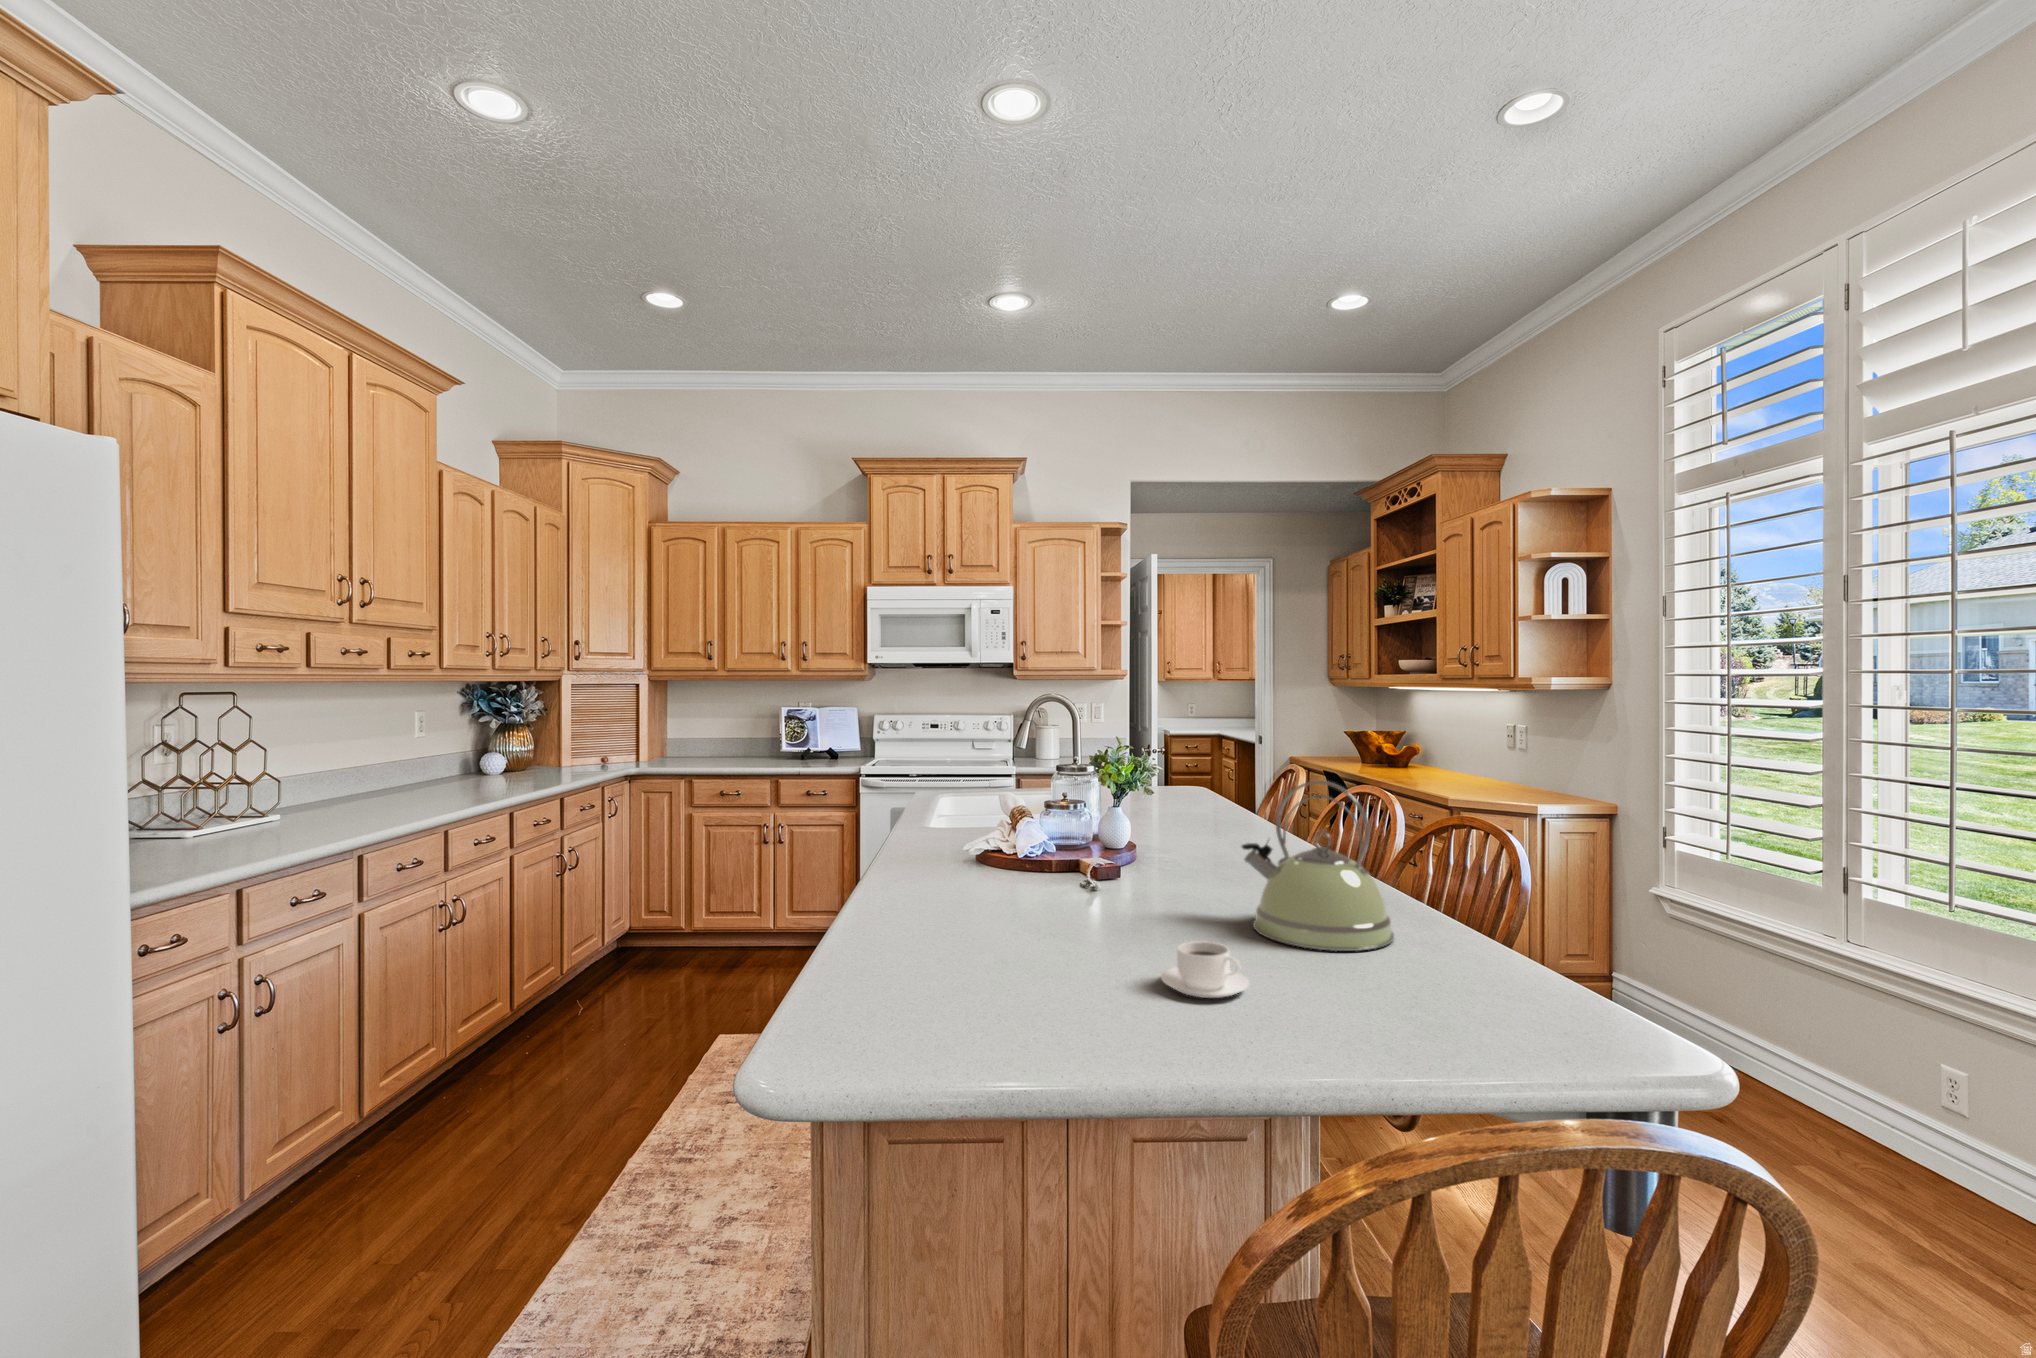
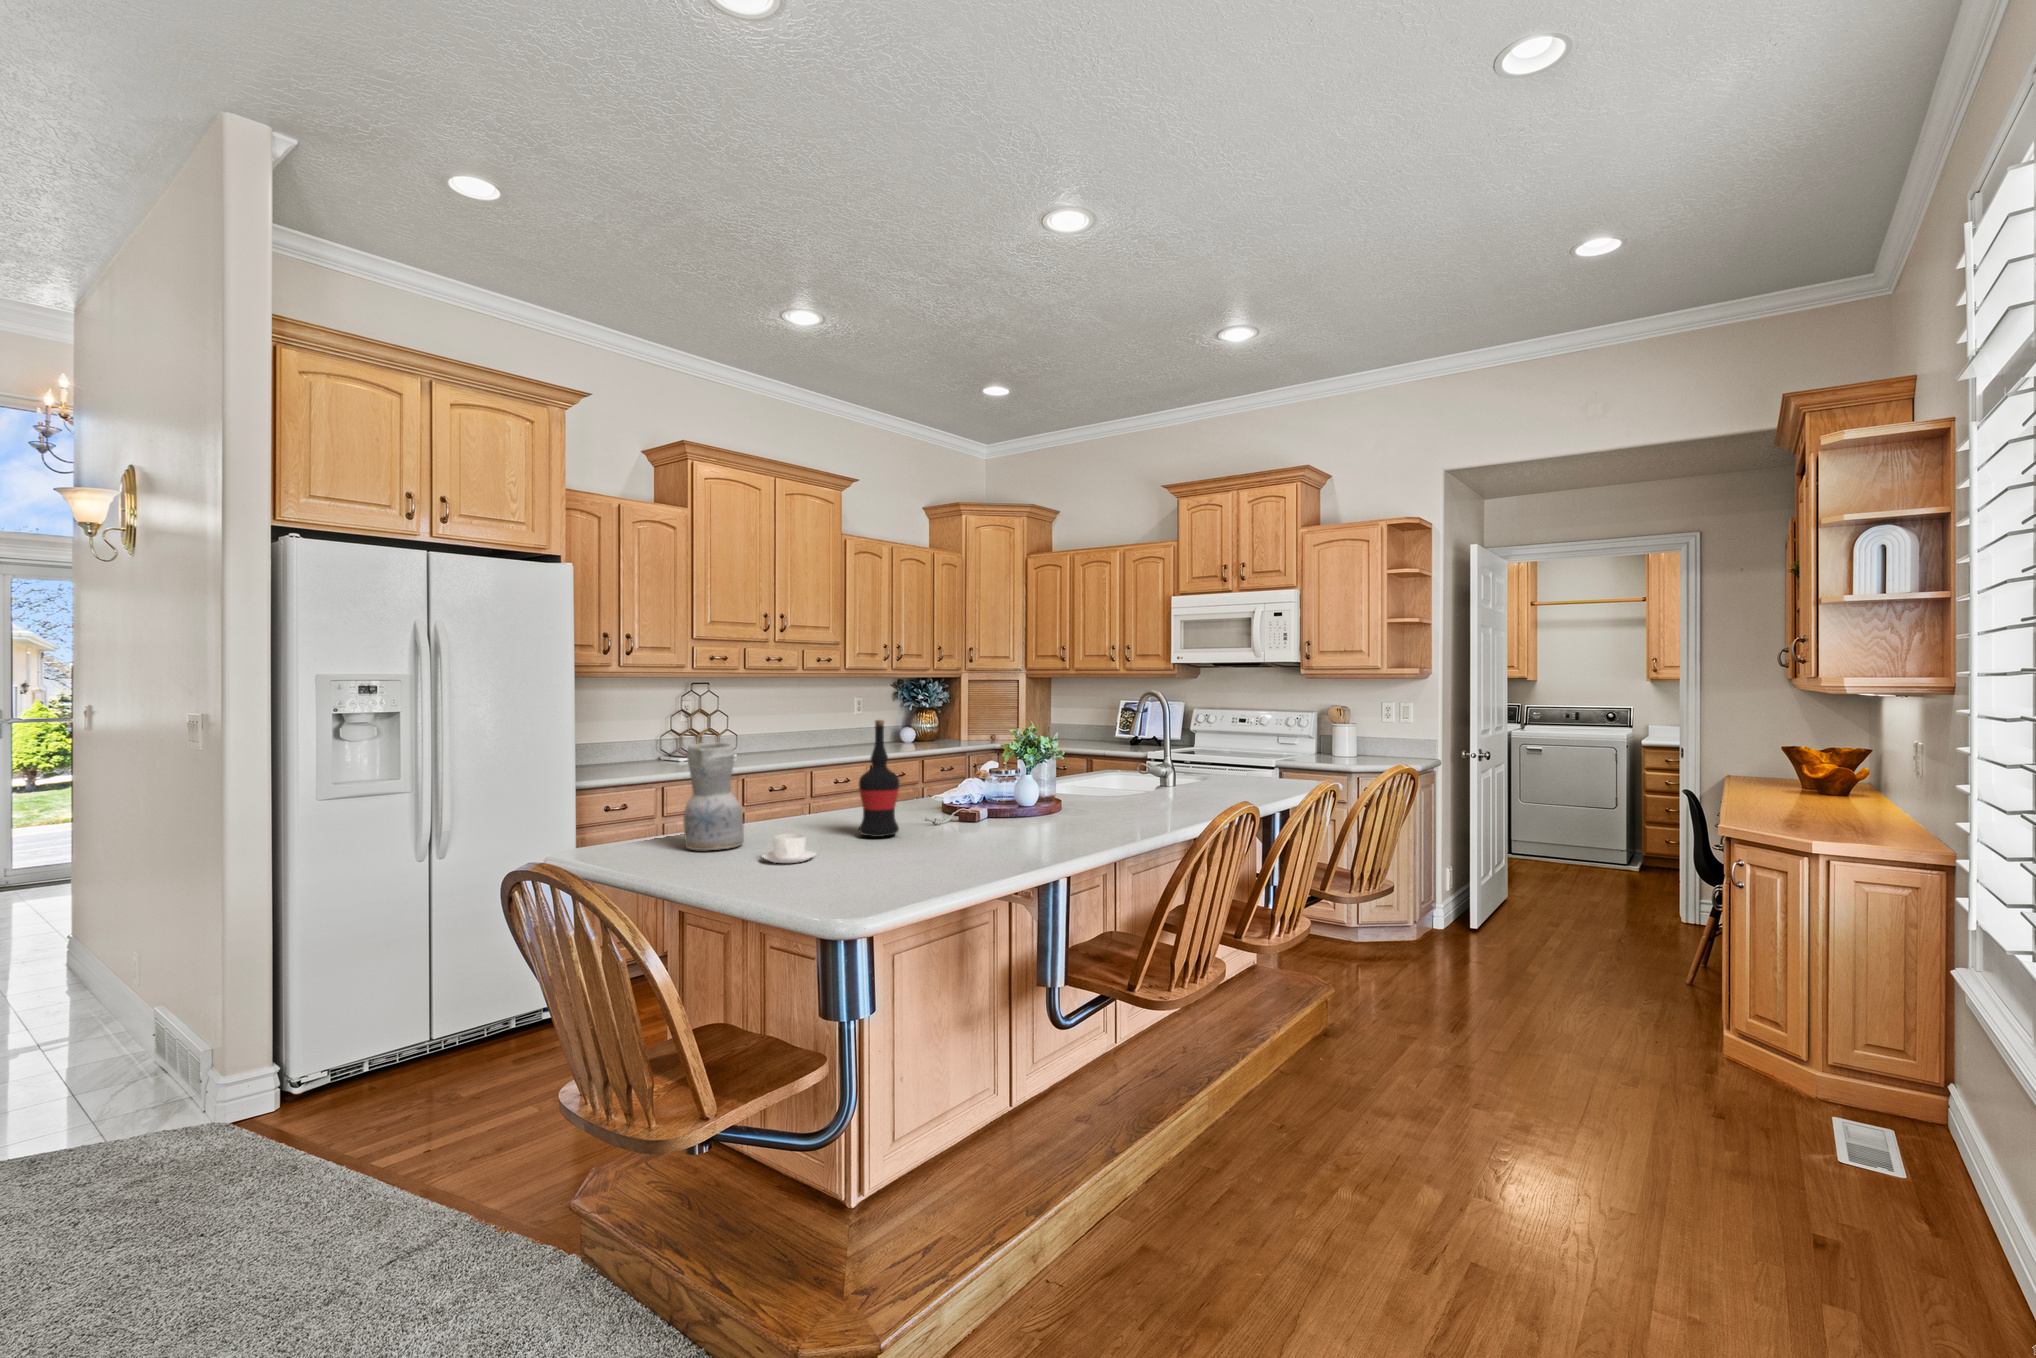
wine bottle: none [1090,746,1152,924] -> present [859,720,899,837]
kettle: present [1242,780,1394,951] -> none [900,749,996,867]
ceramic pitcher: none [946,805,1067,1012] -> present [683,742,744,850]

